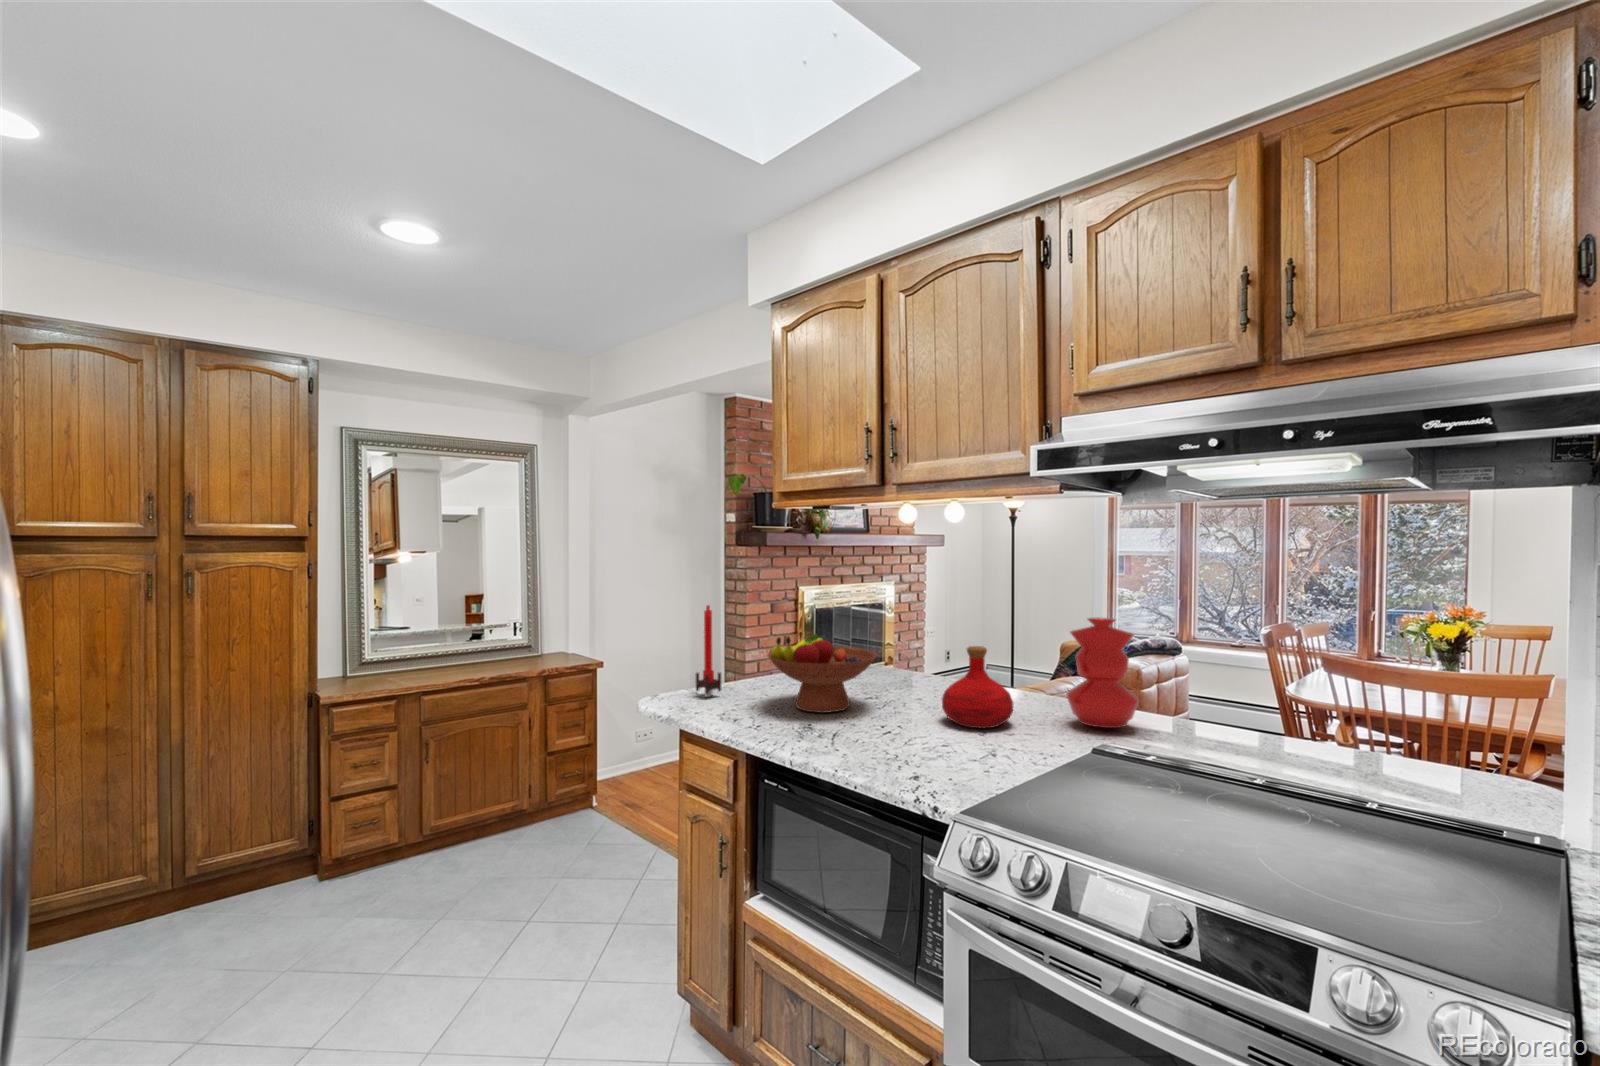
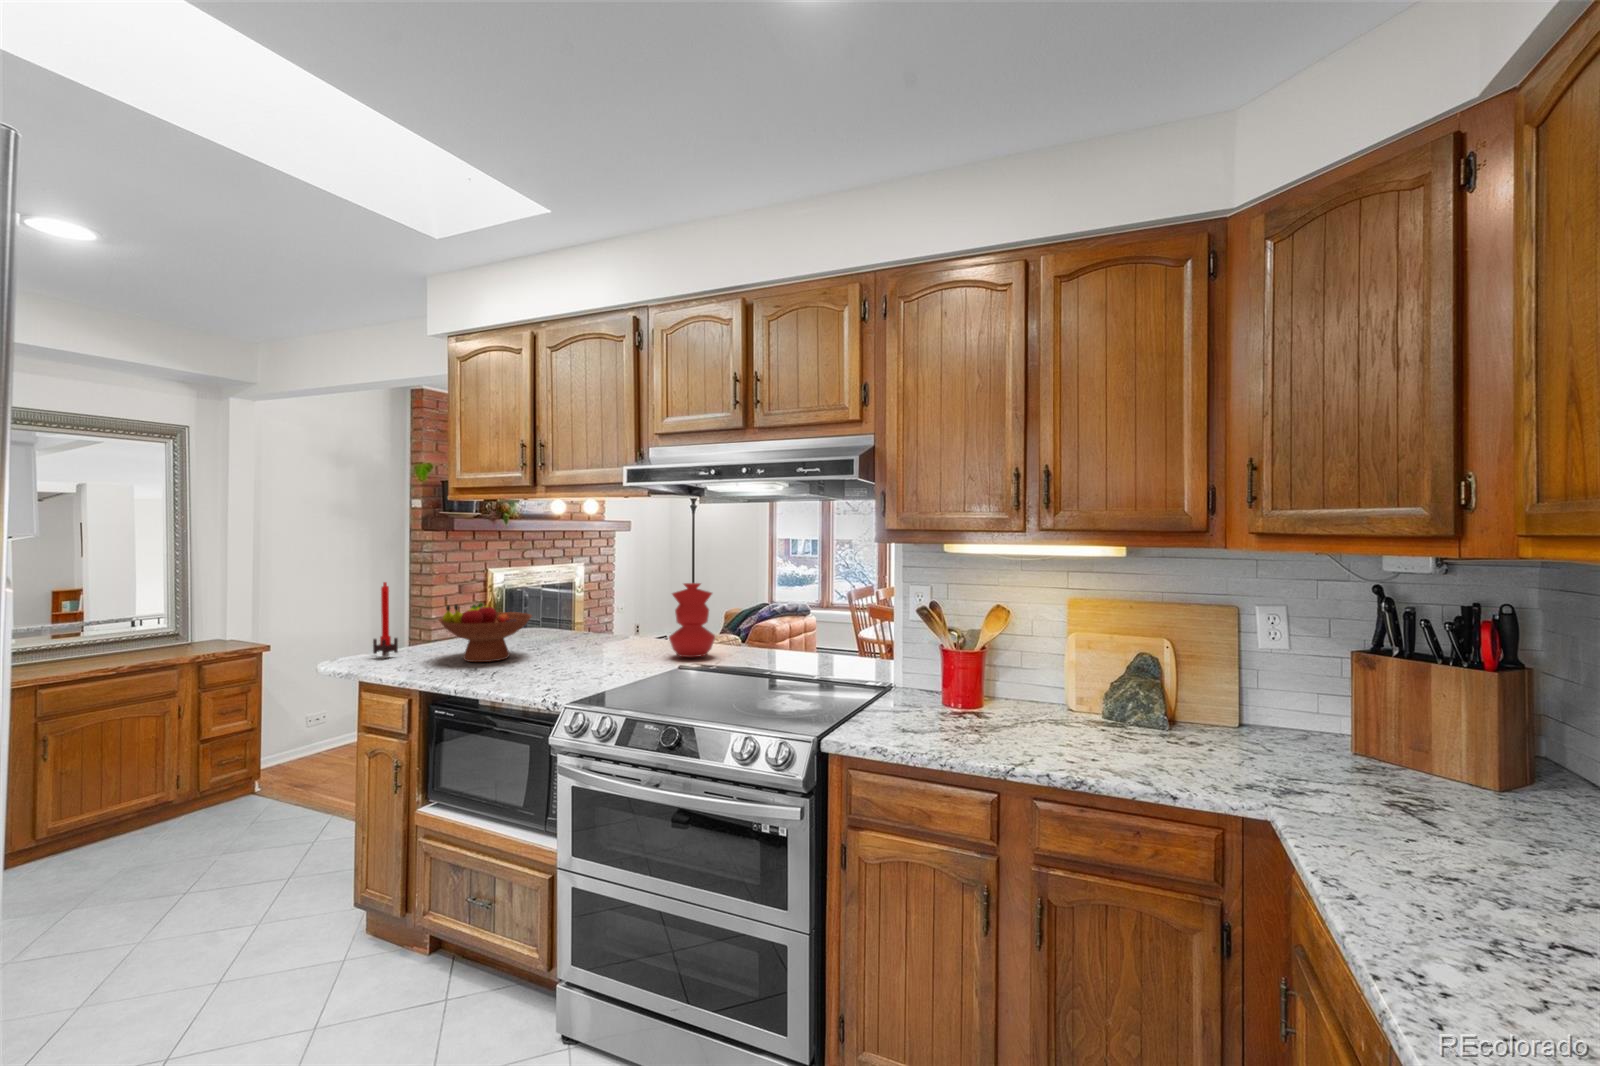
bottle: present [942,646,1013,728] -> none [579,606,631,664]

